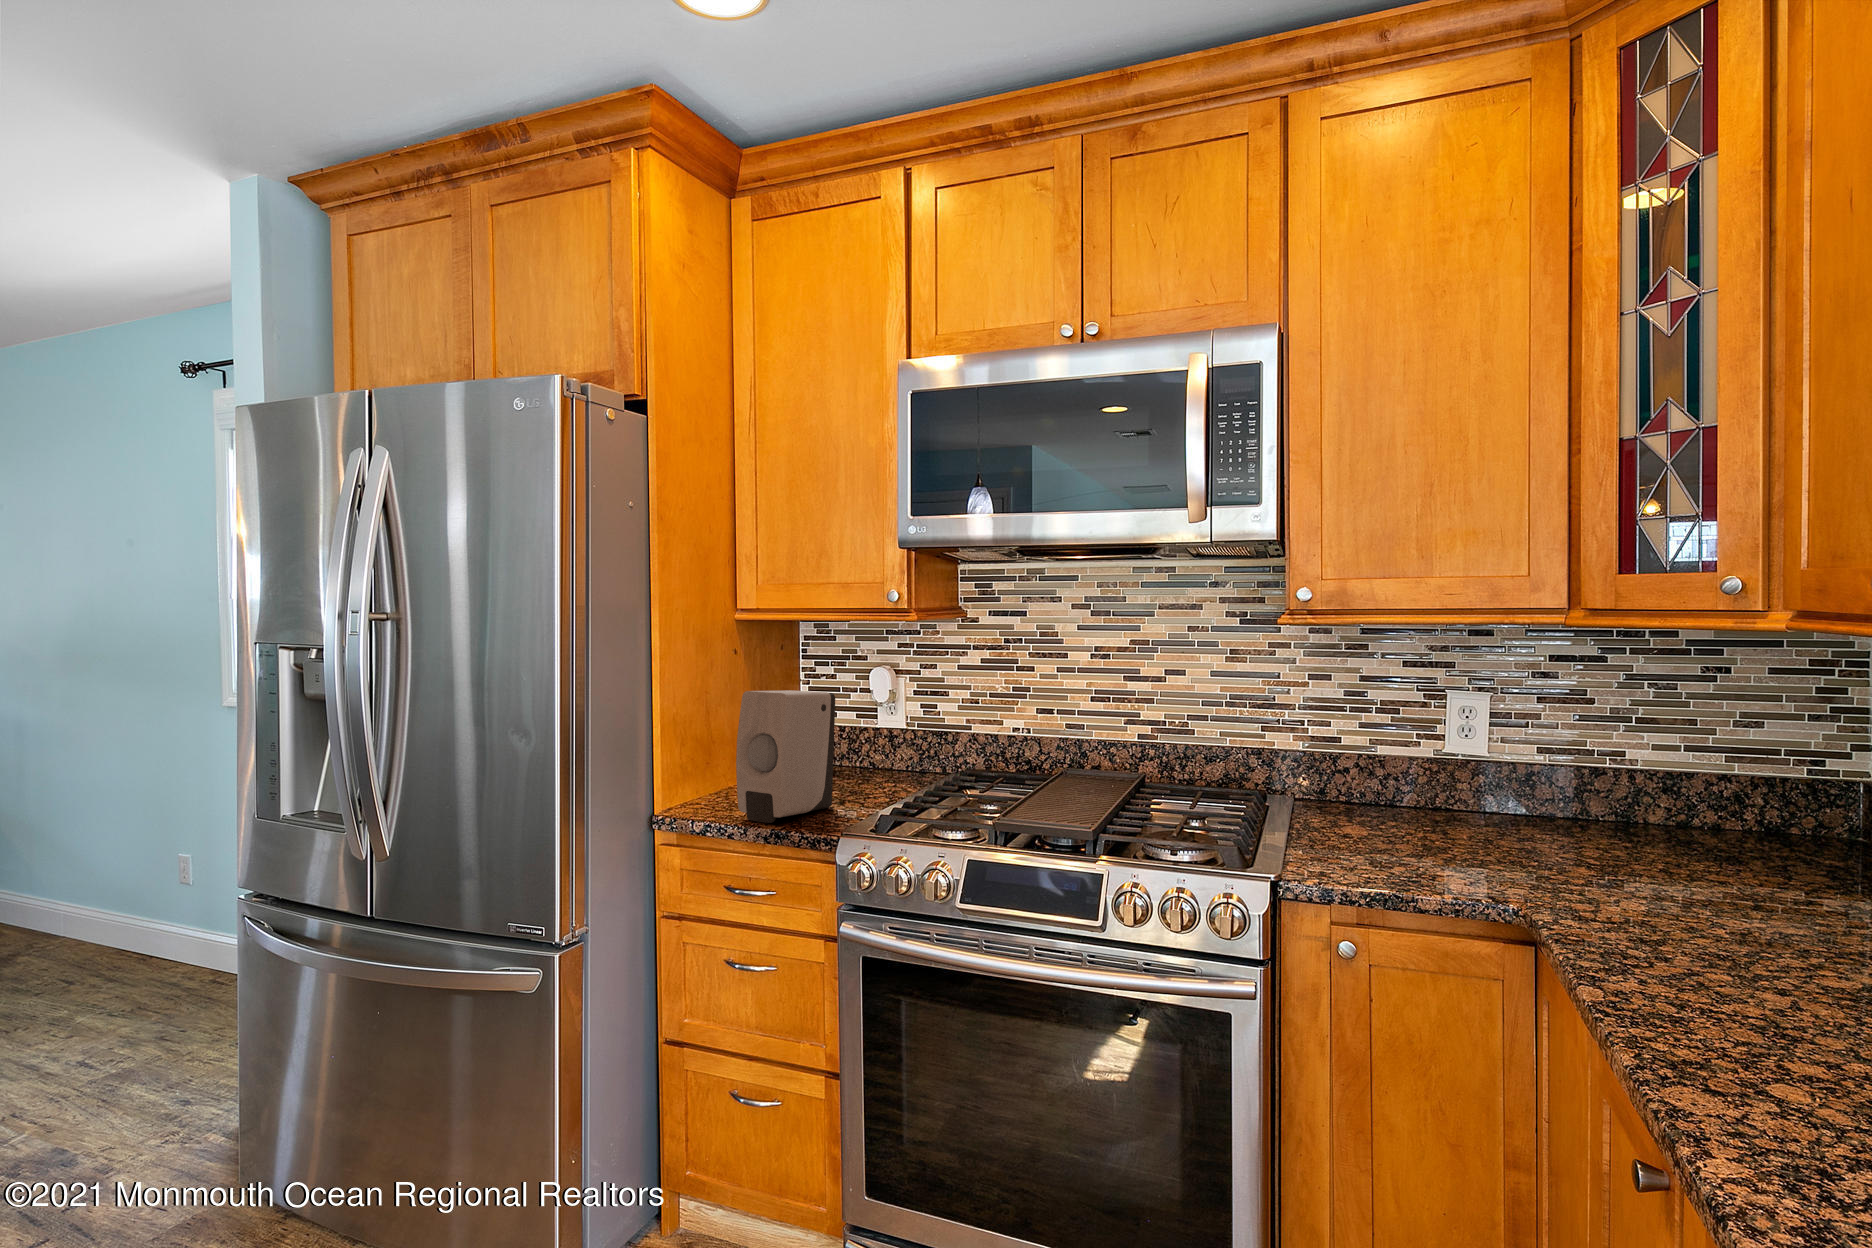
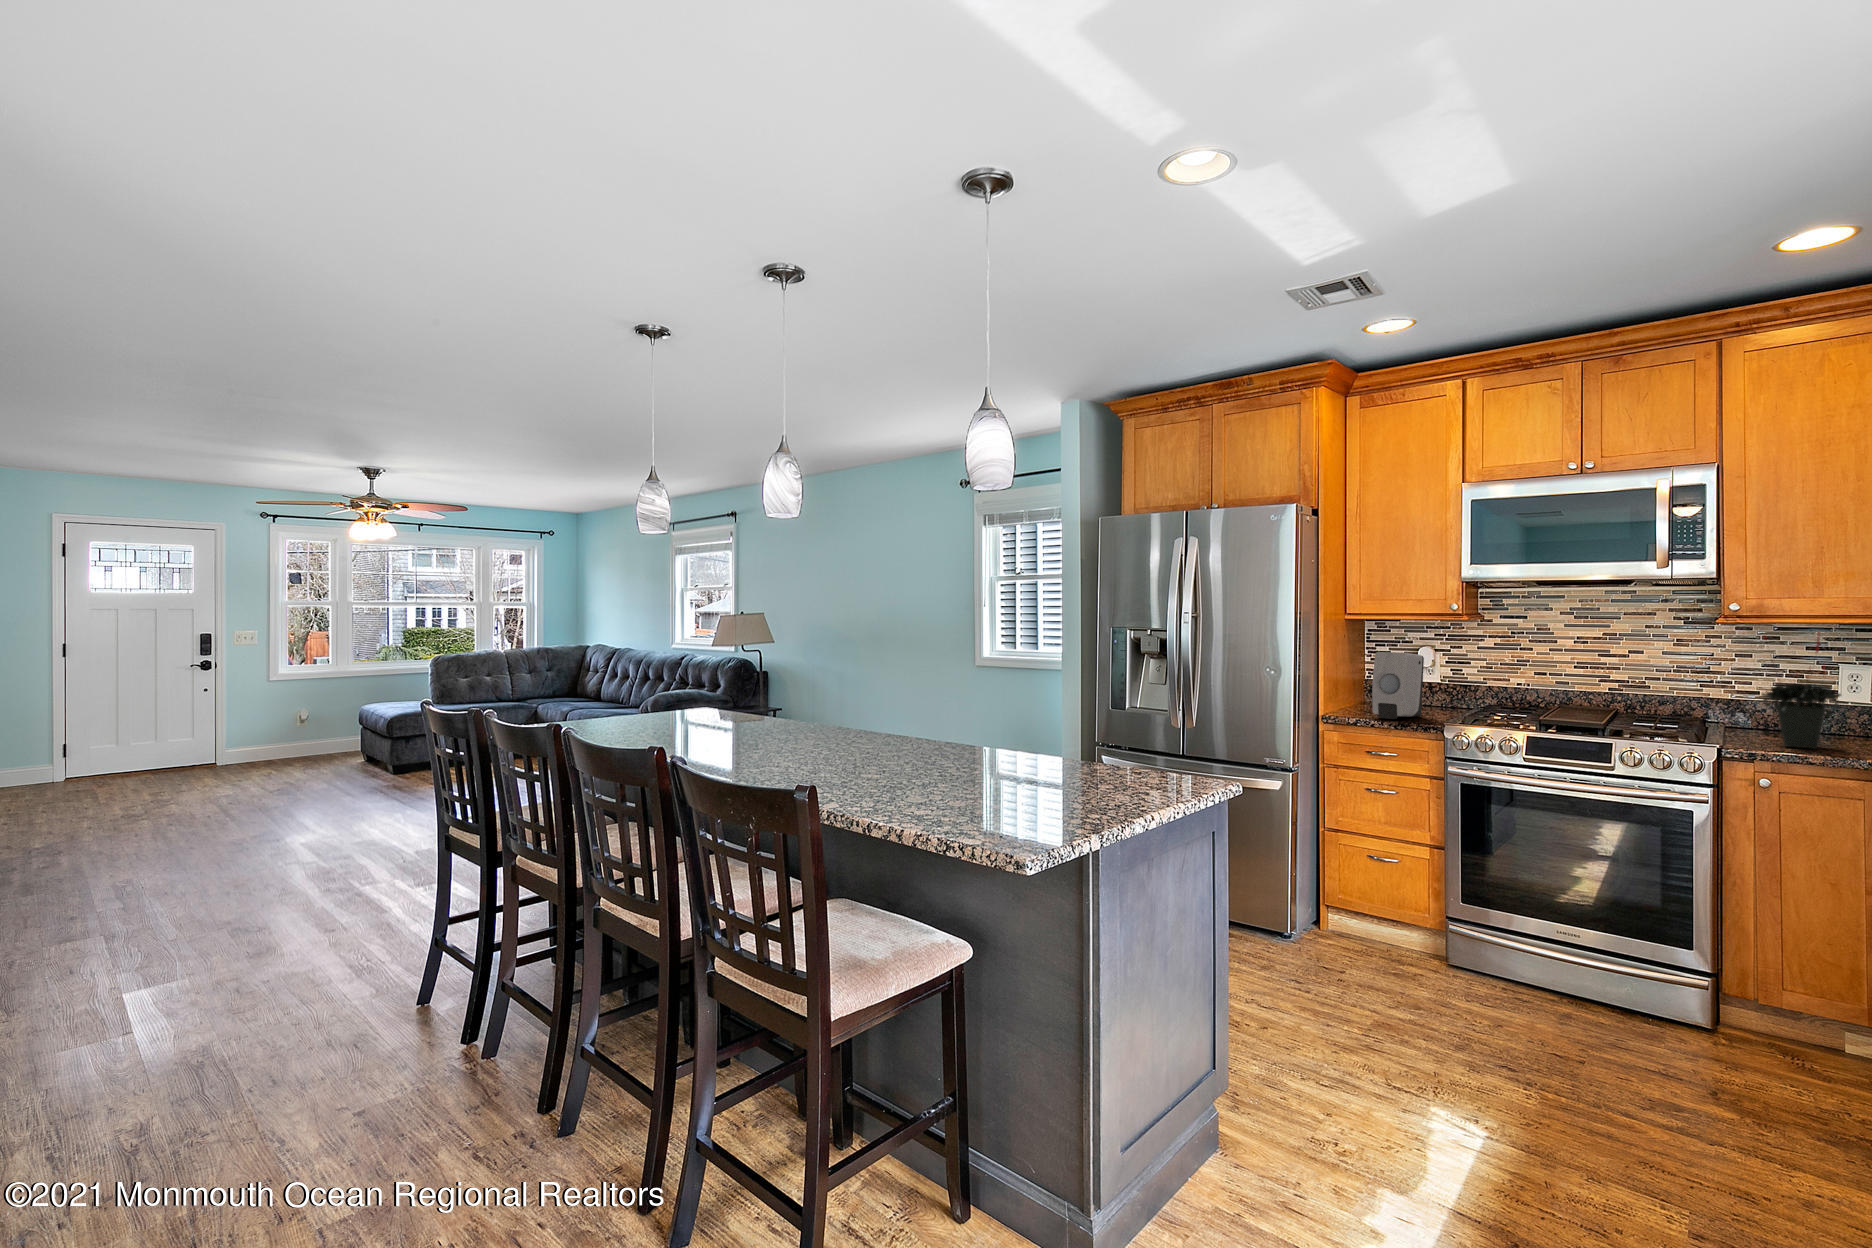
potted plant: none [1344,651,1466,874] -> present [1762,636,1841,749]

